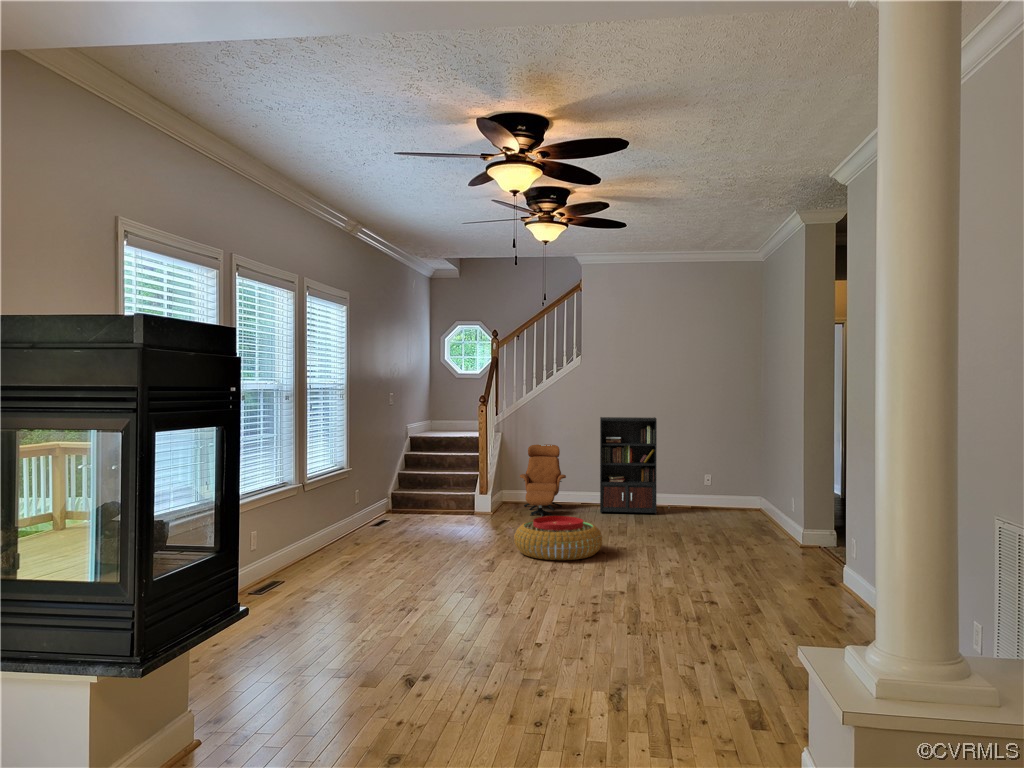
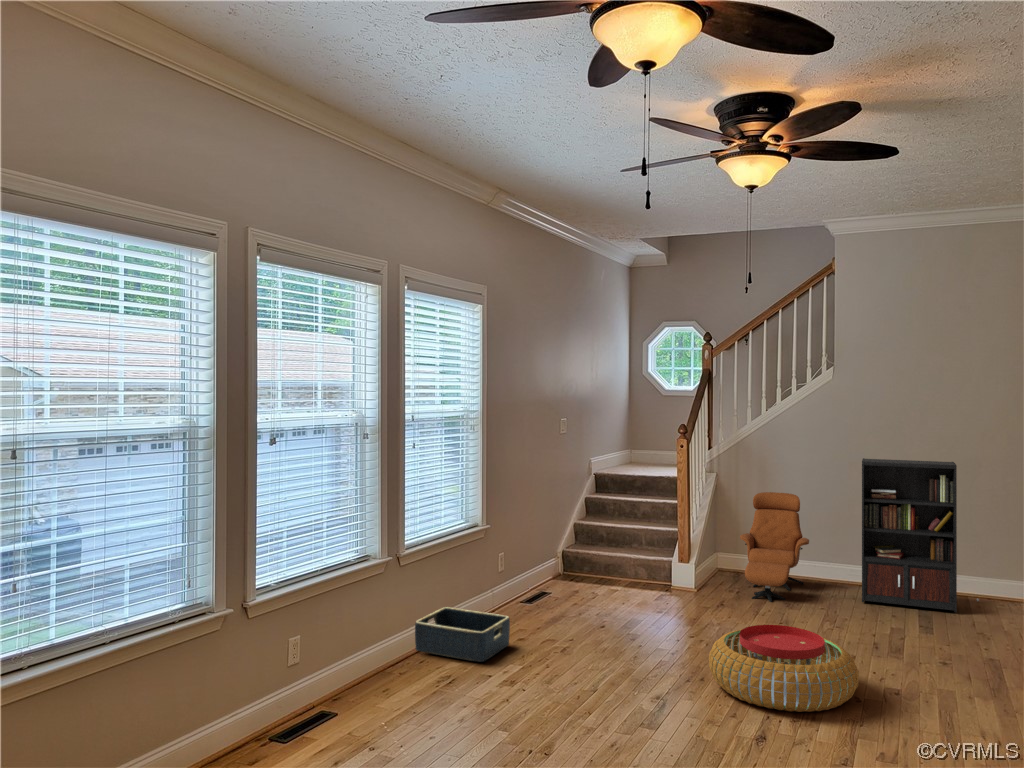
basket: none [310,525,376,556] -> present [415,607,510,662]

